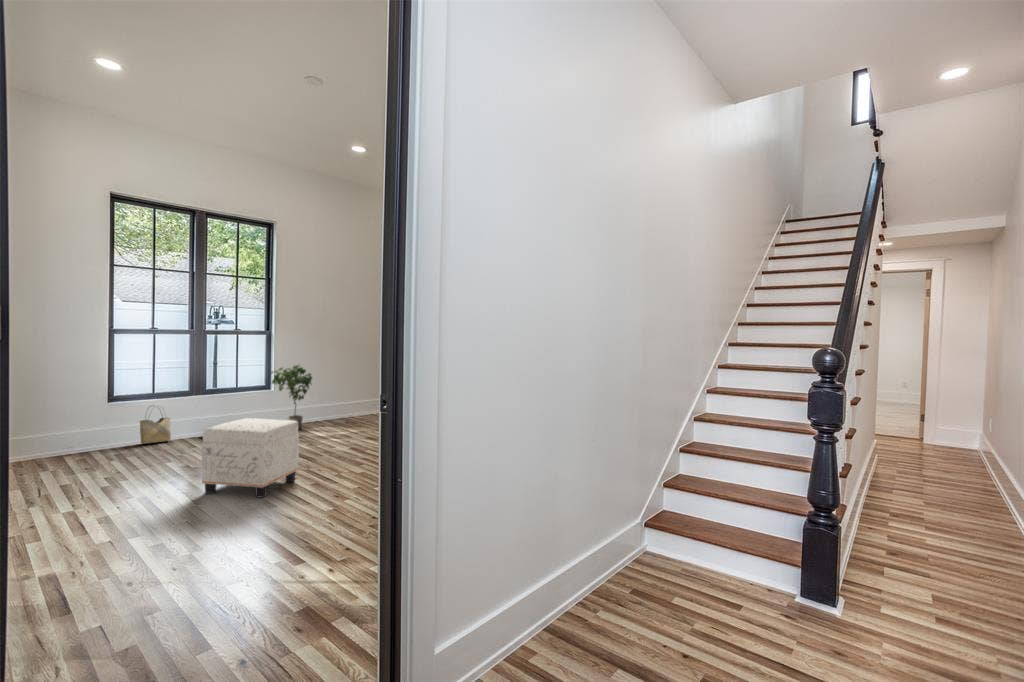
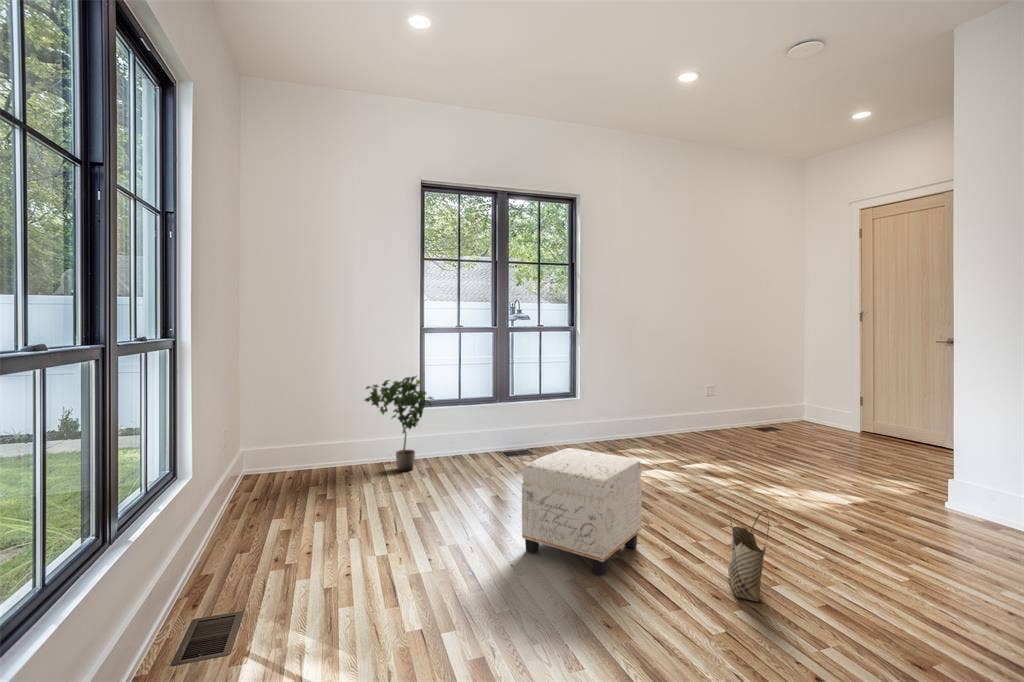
potted plant: present [271,365,312,429] -> present [364,376,433,471]
woven basket: present [140,406,171,444] -> present [728,506,769,601]

